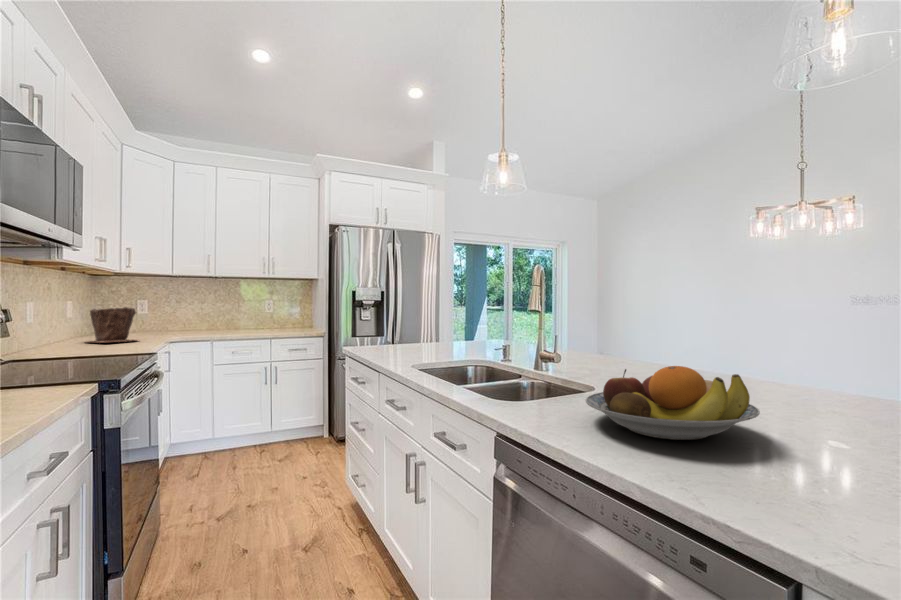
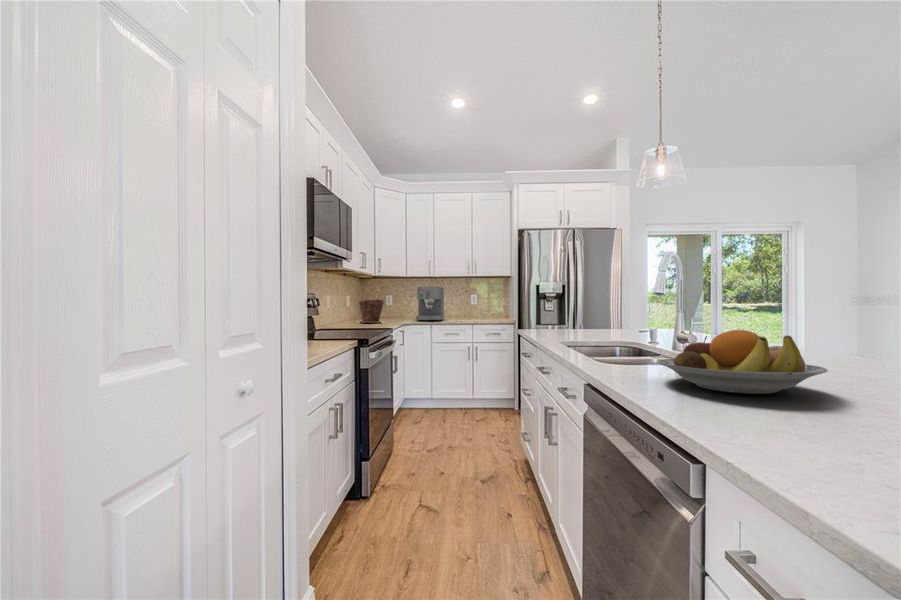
coffee maker: none [189,290,231,336] -> present [416,287,444,321]

